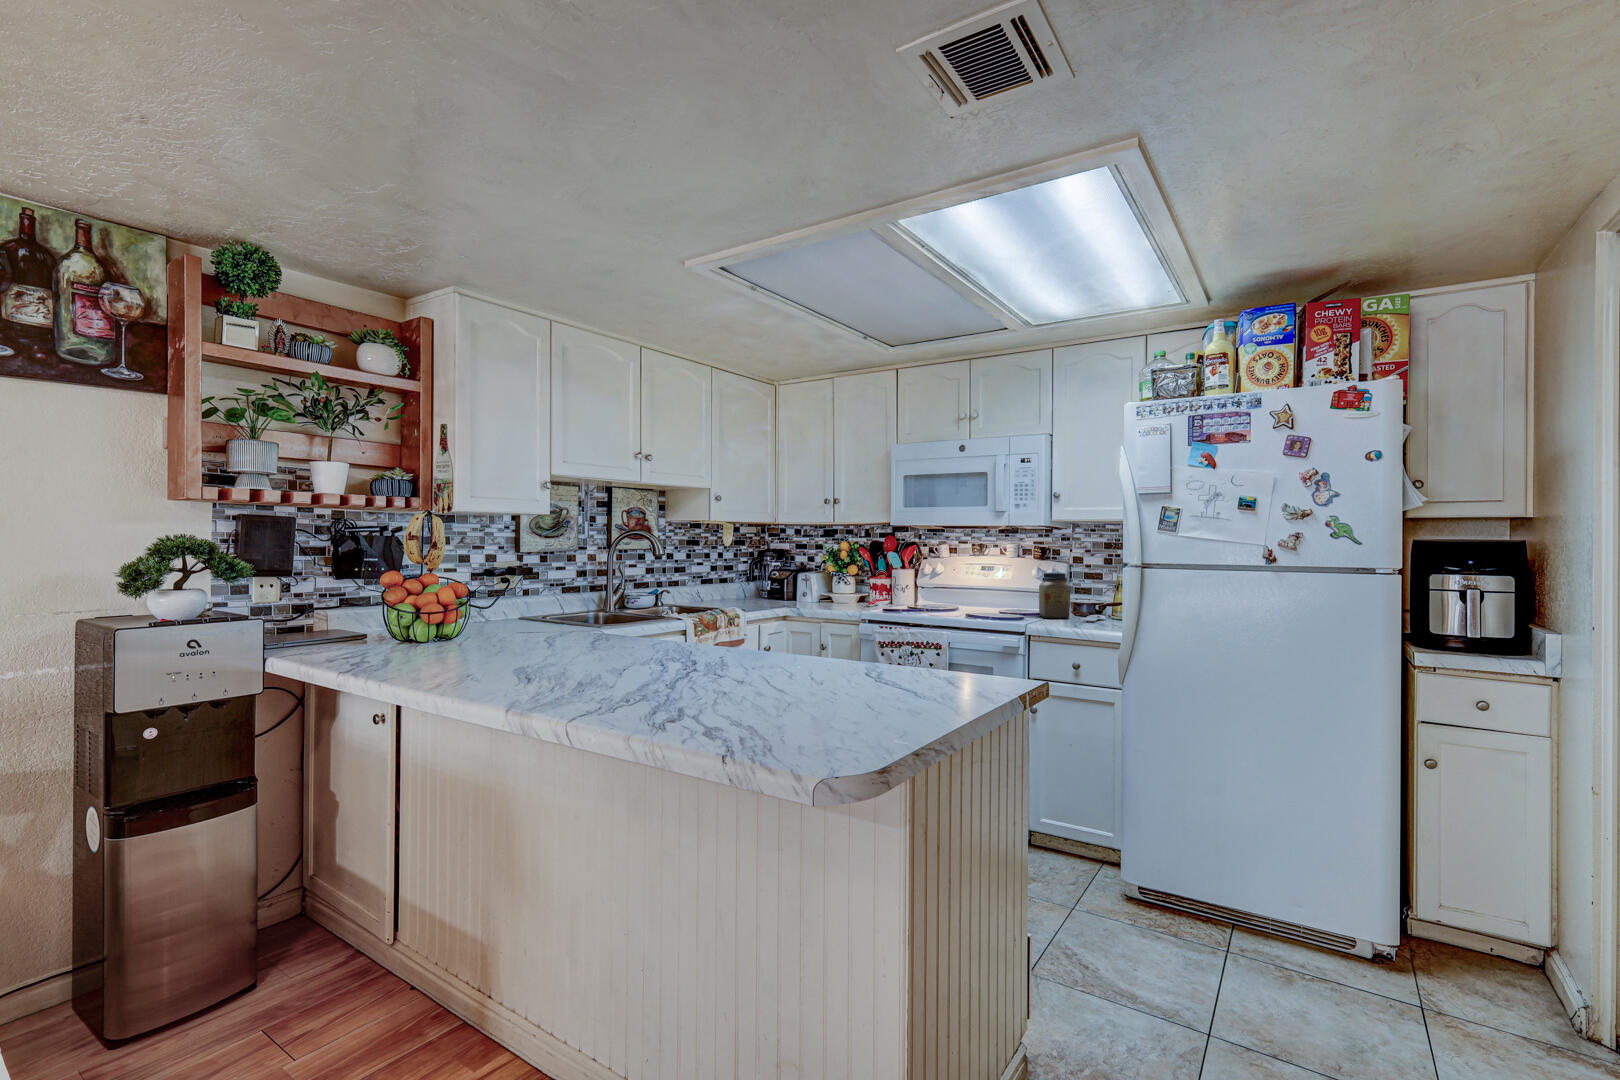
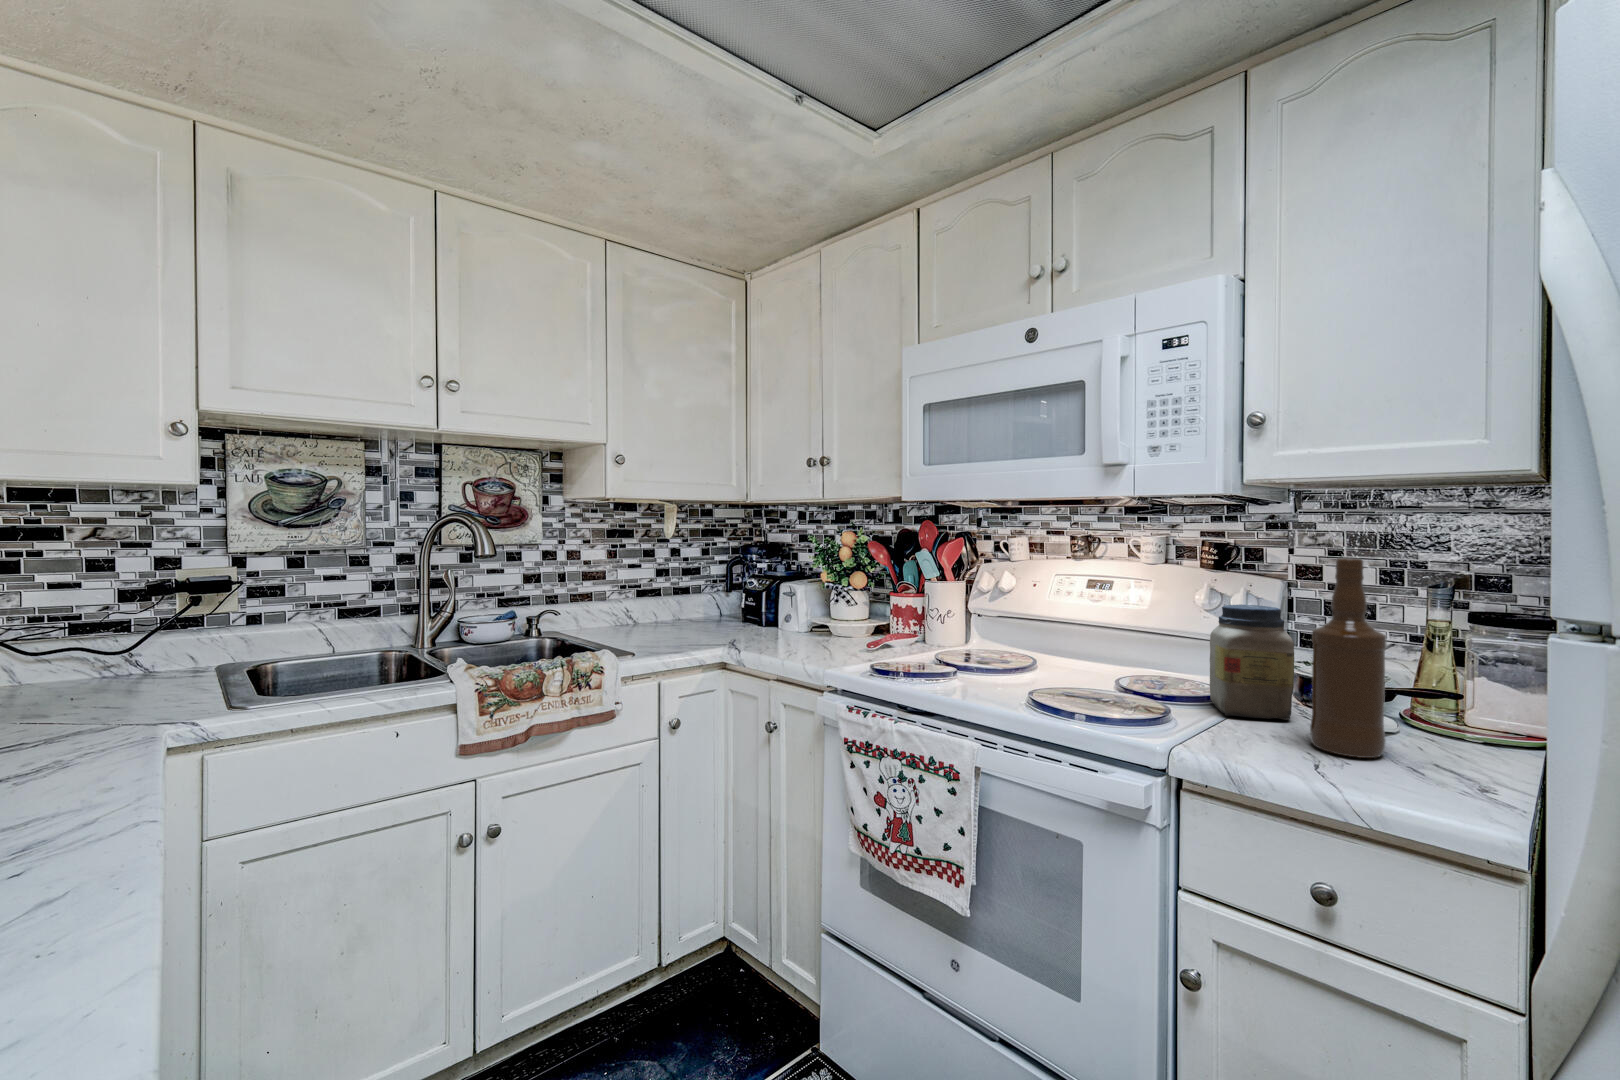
bottle: none [1074,551,1098,624] -> present [1310,558,1387,758]

